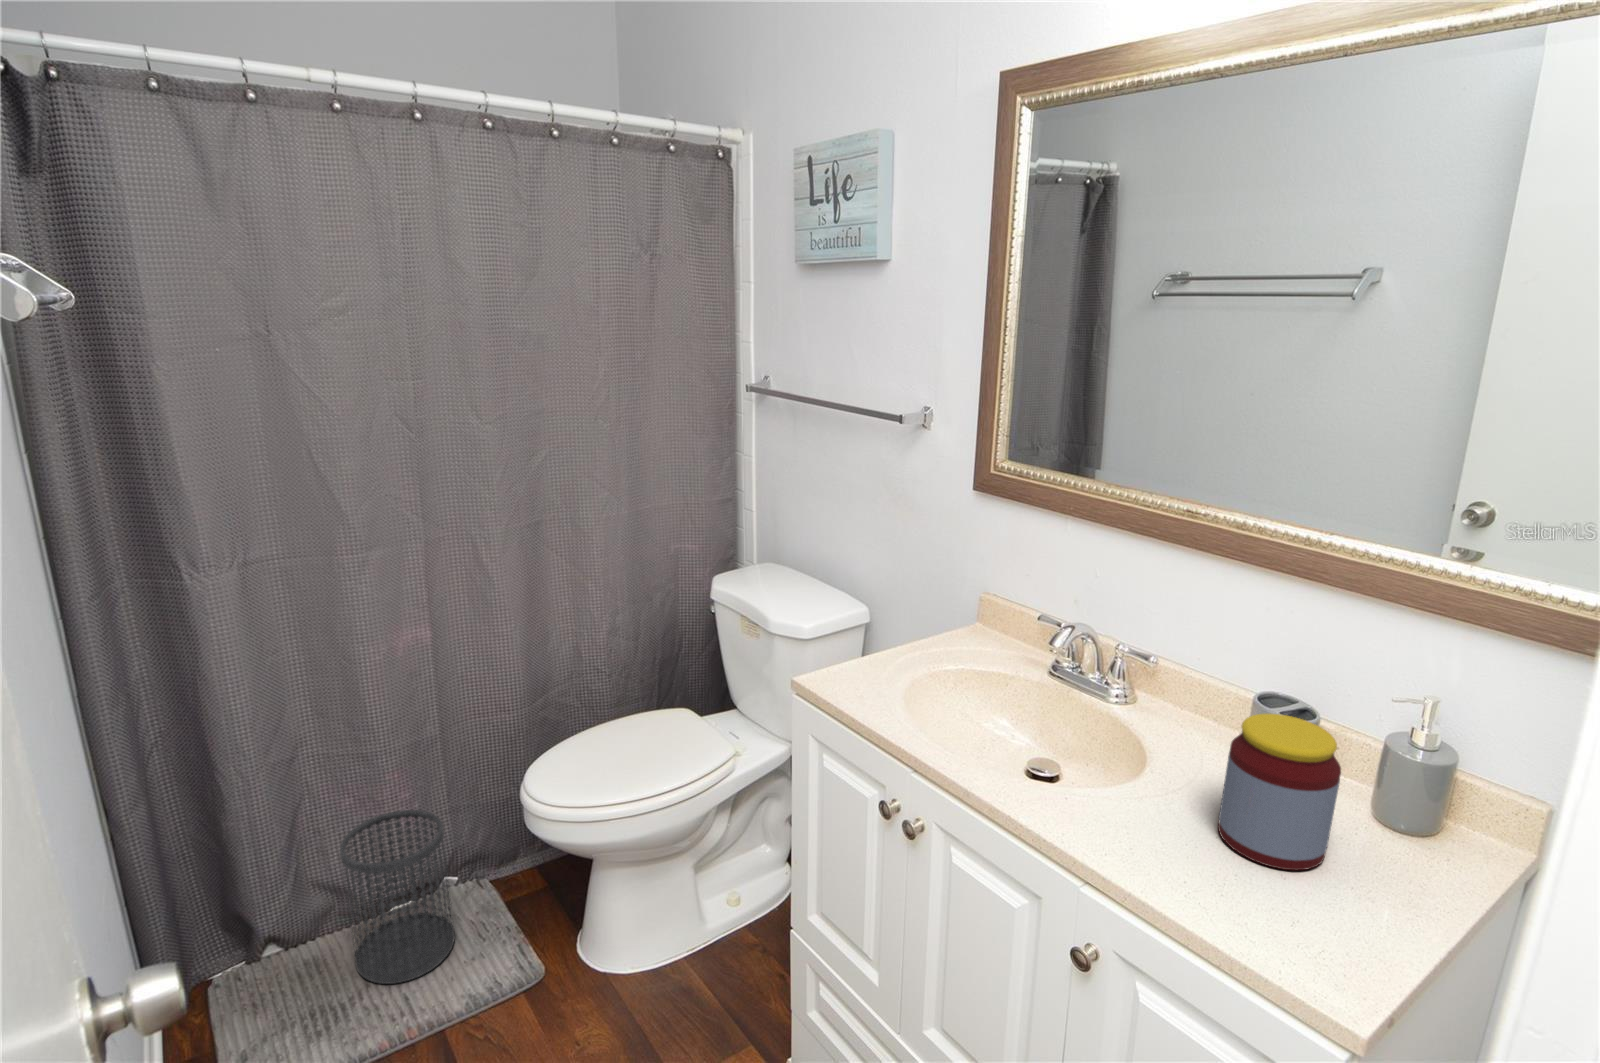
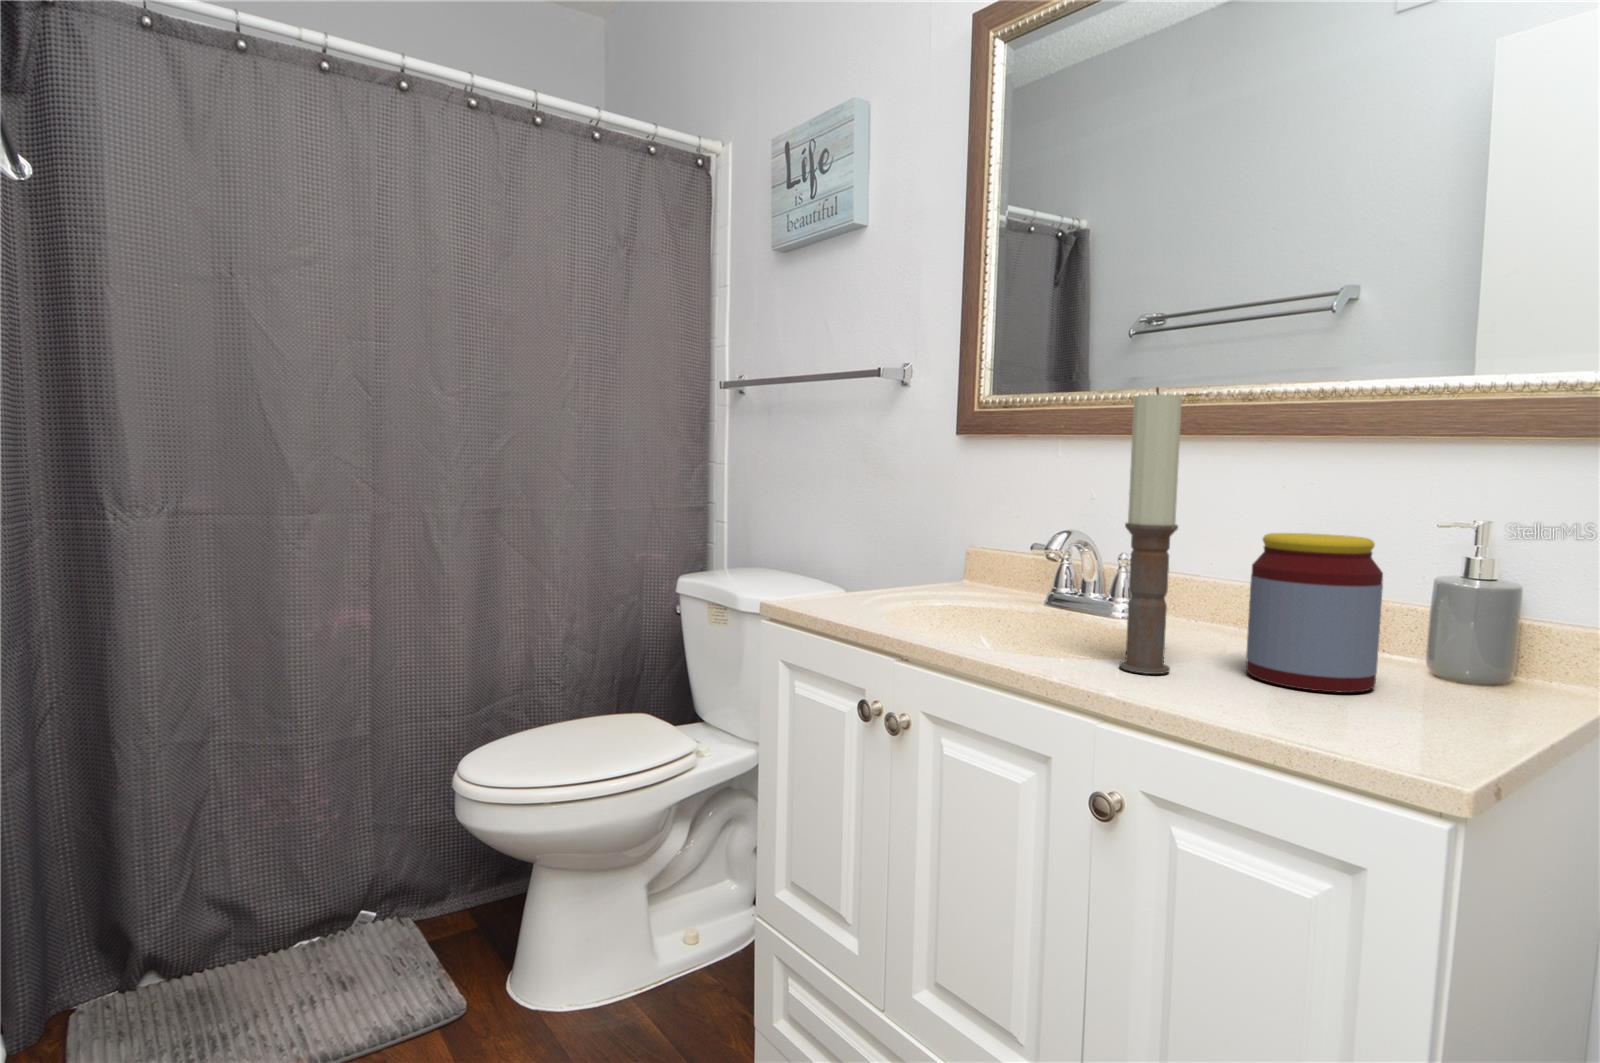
candle: none [1109,599,1180,837] -> present [1119,388,1182,674]
wastebasket: present [340,810,455,984] -> none [242,813,367,1016]

